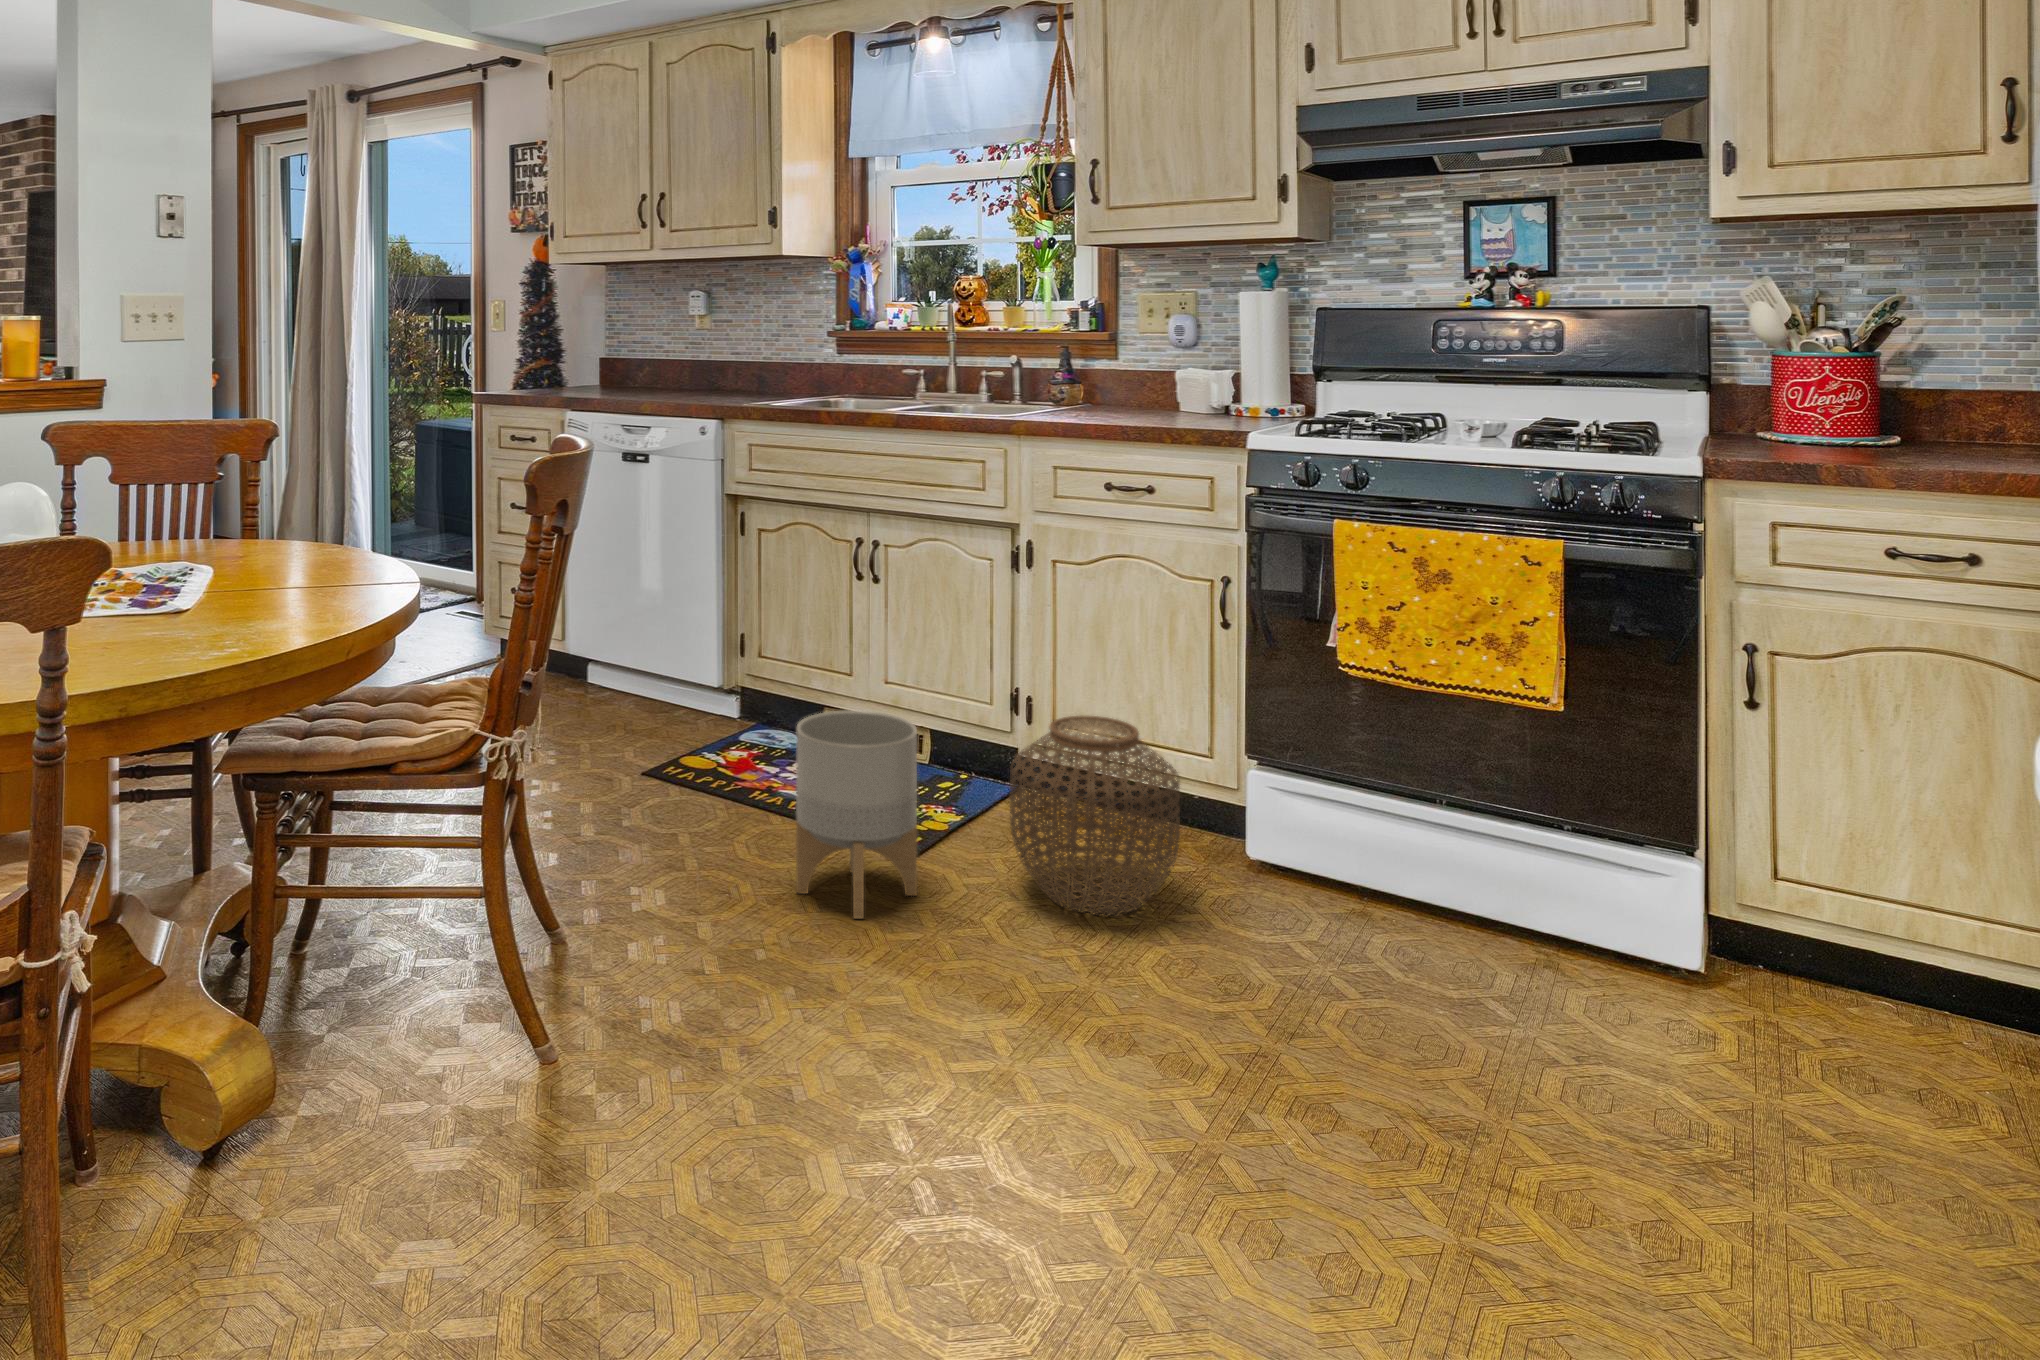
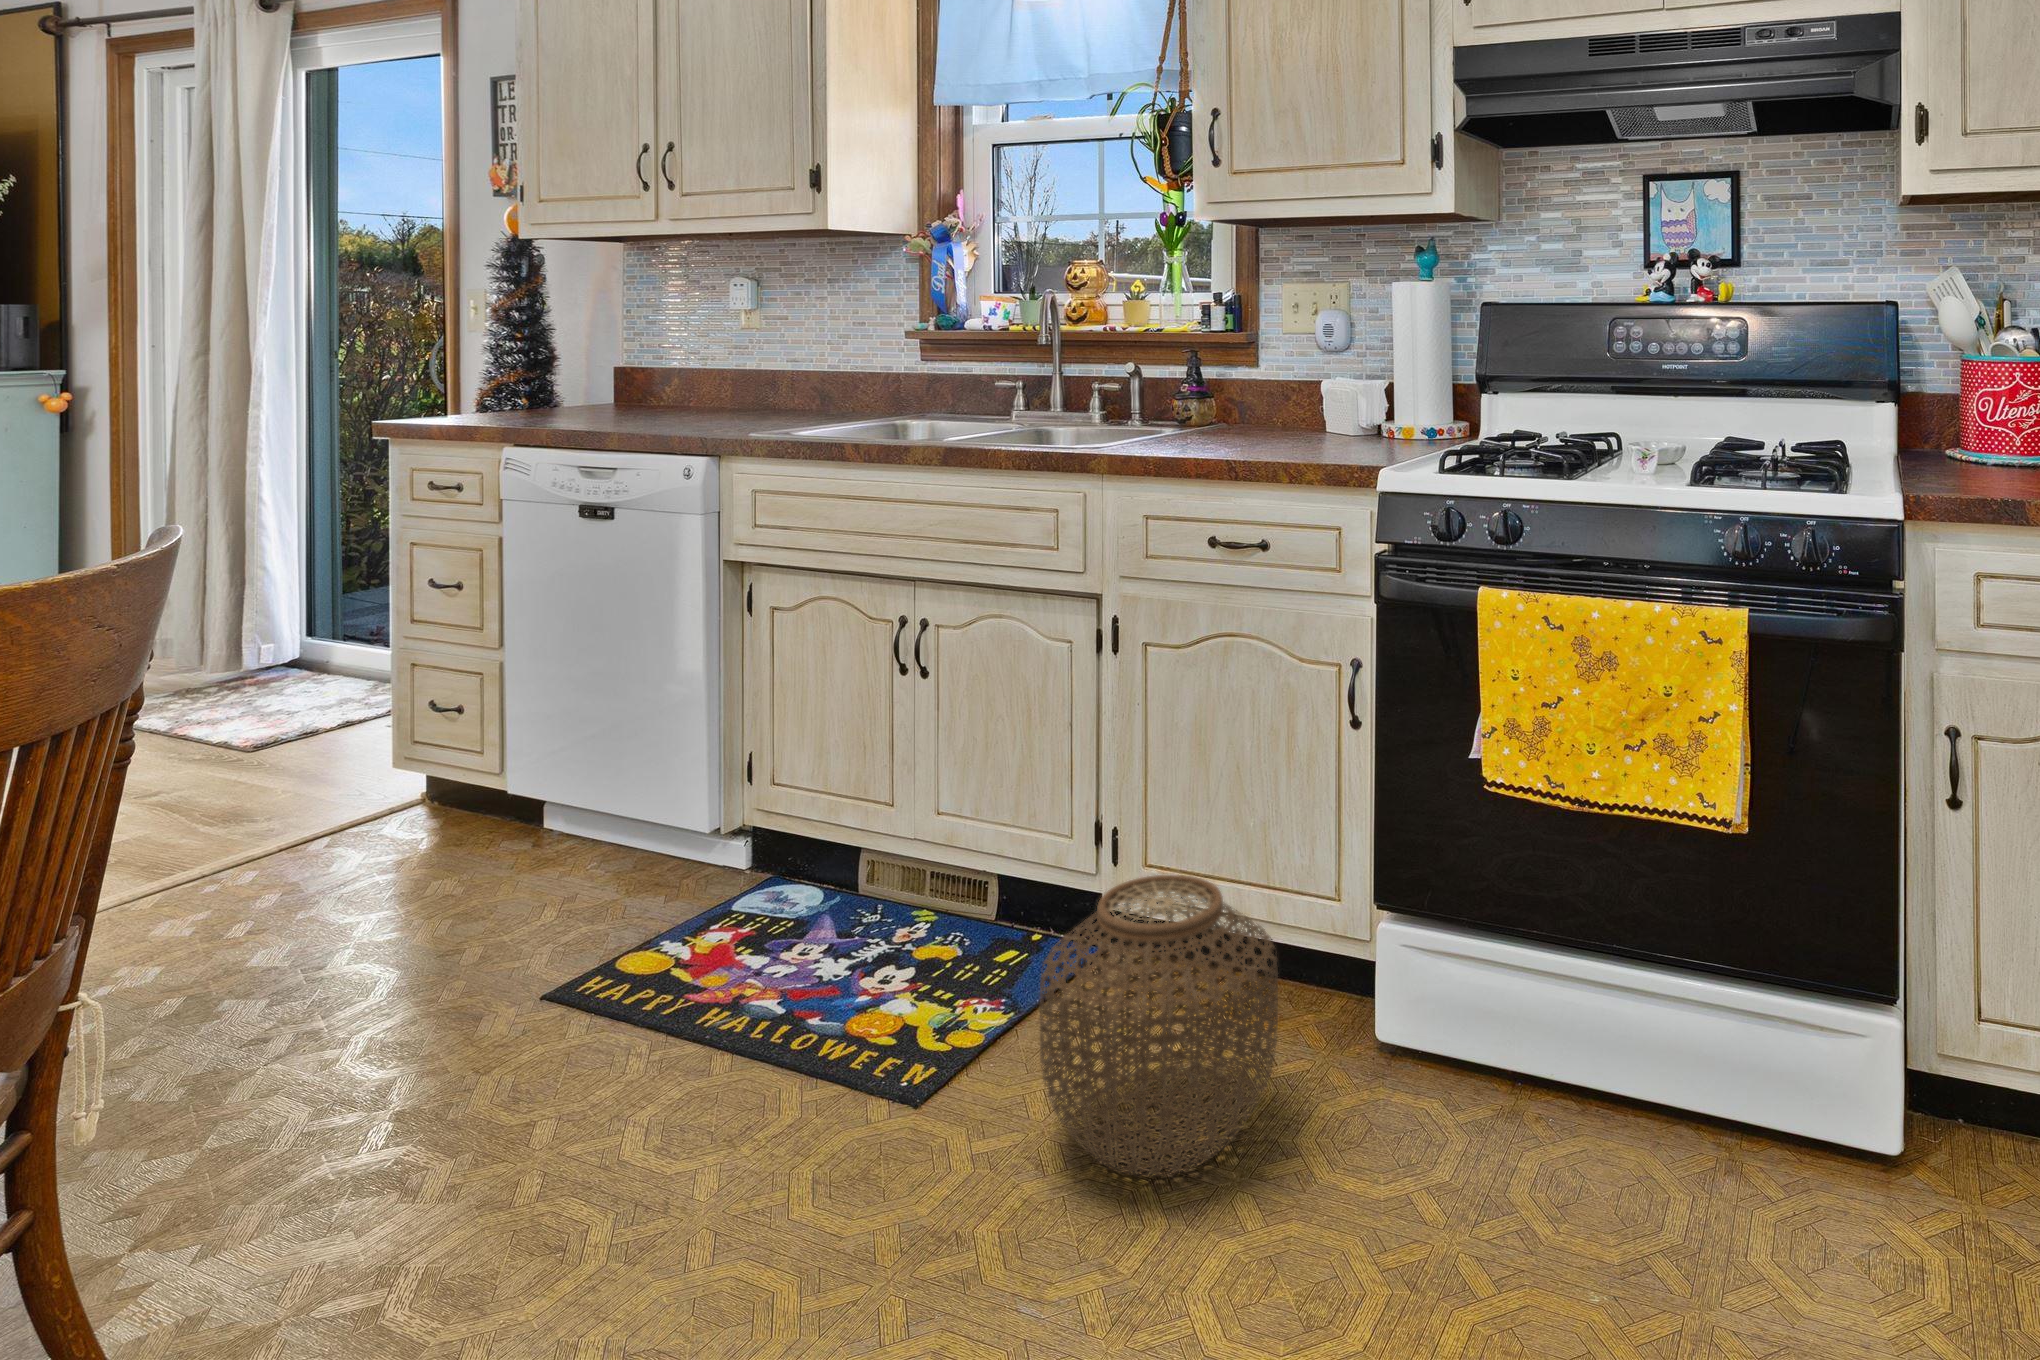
planter: present [796,710,917,919] -> none [694,902,897,1256]

